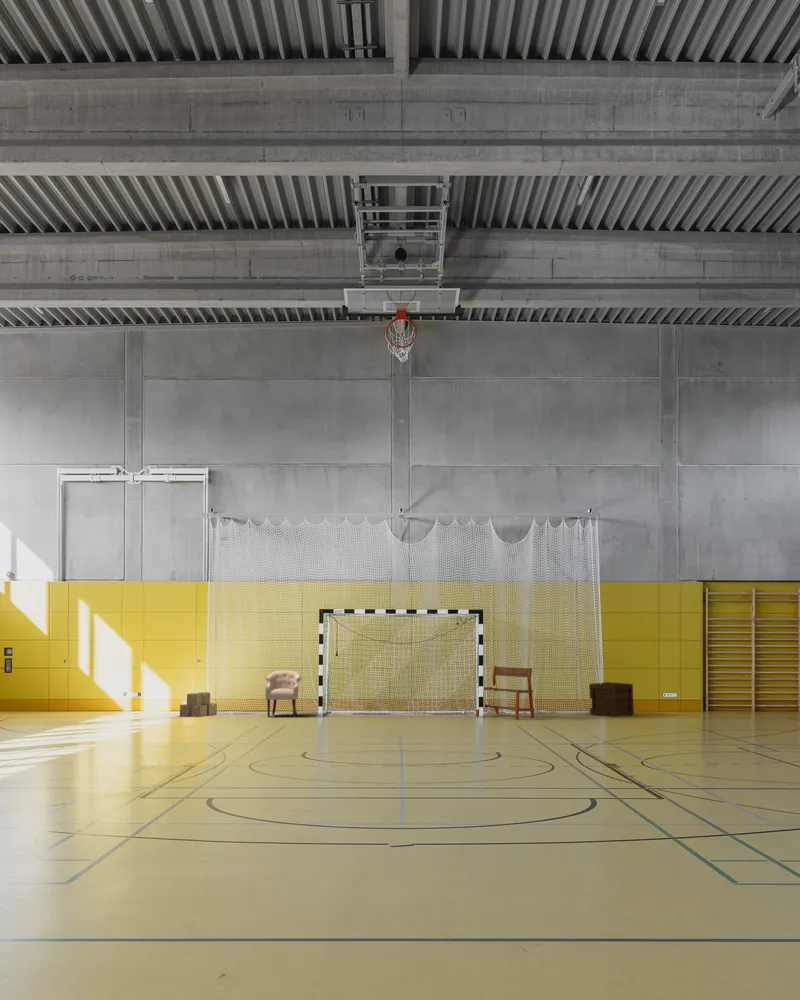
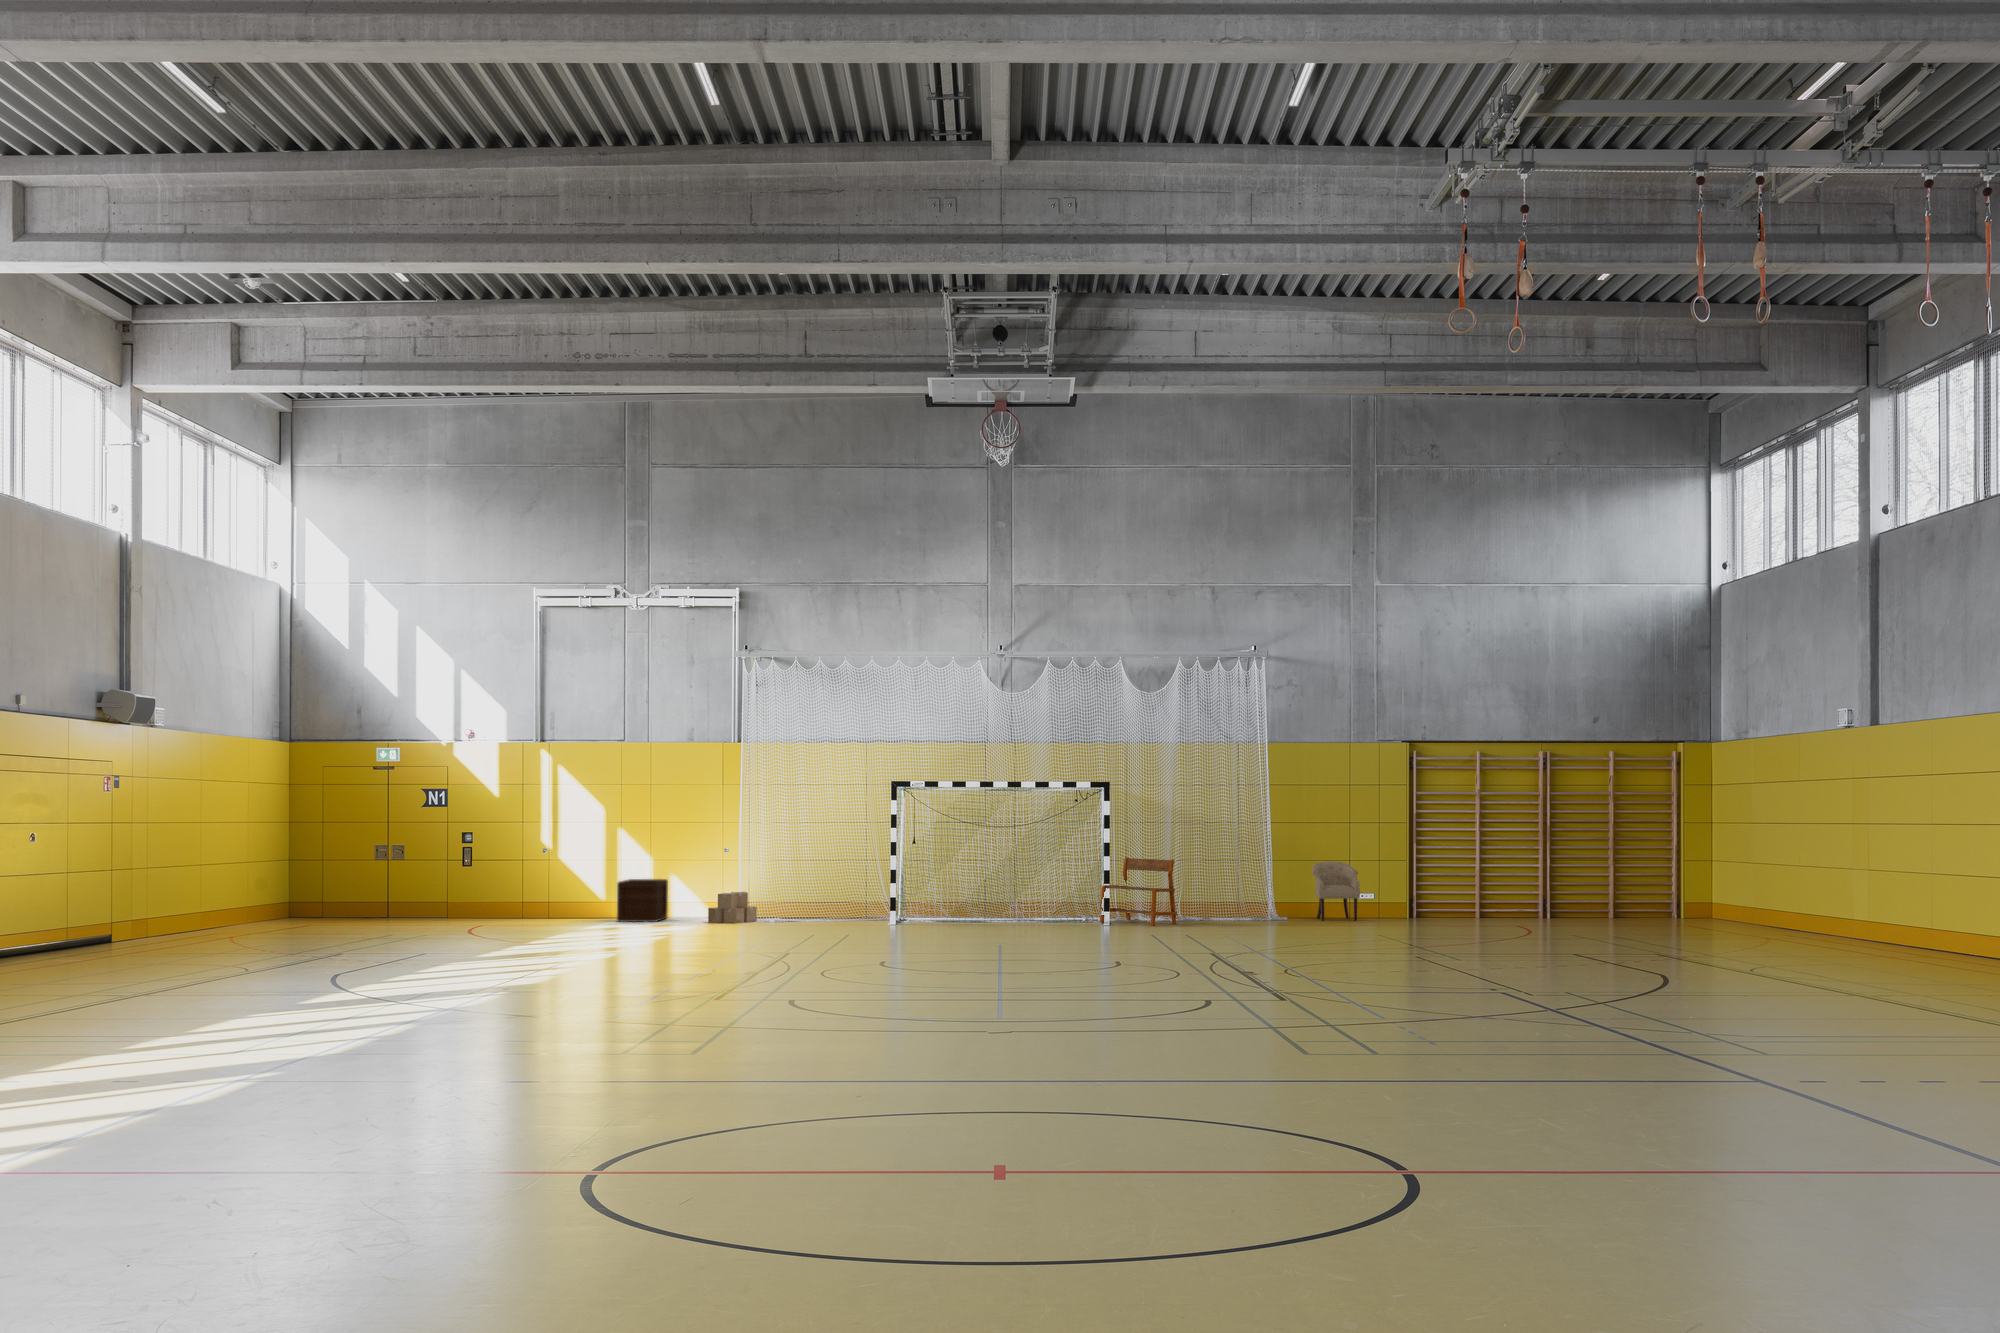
chair: present [265,670,301,717] -> present [1312,861,1360,921]
wooden crate: present [589,682,634,717] -> present [617,879,668,922]

